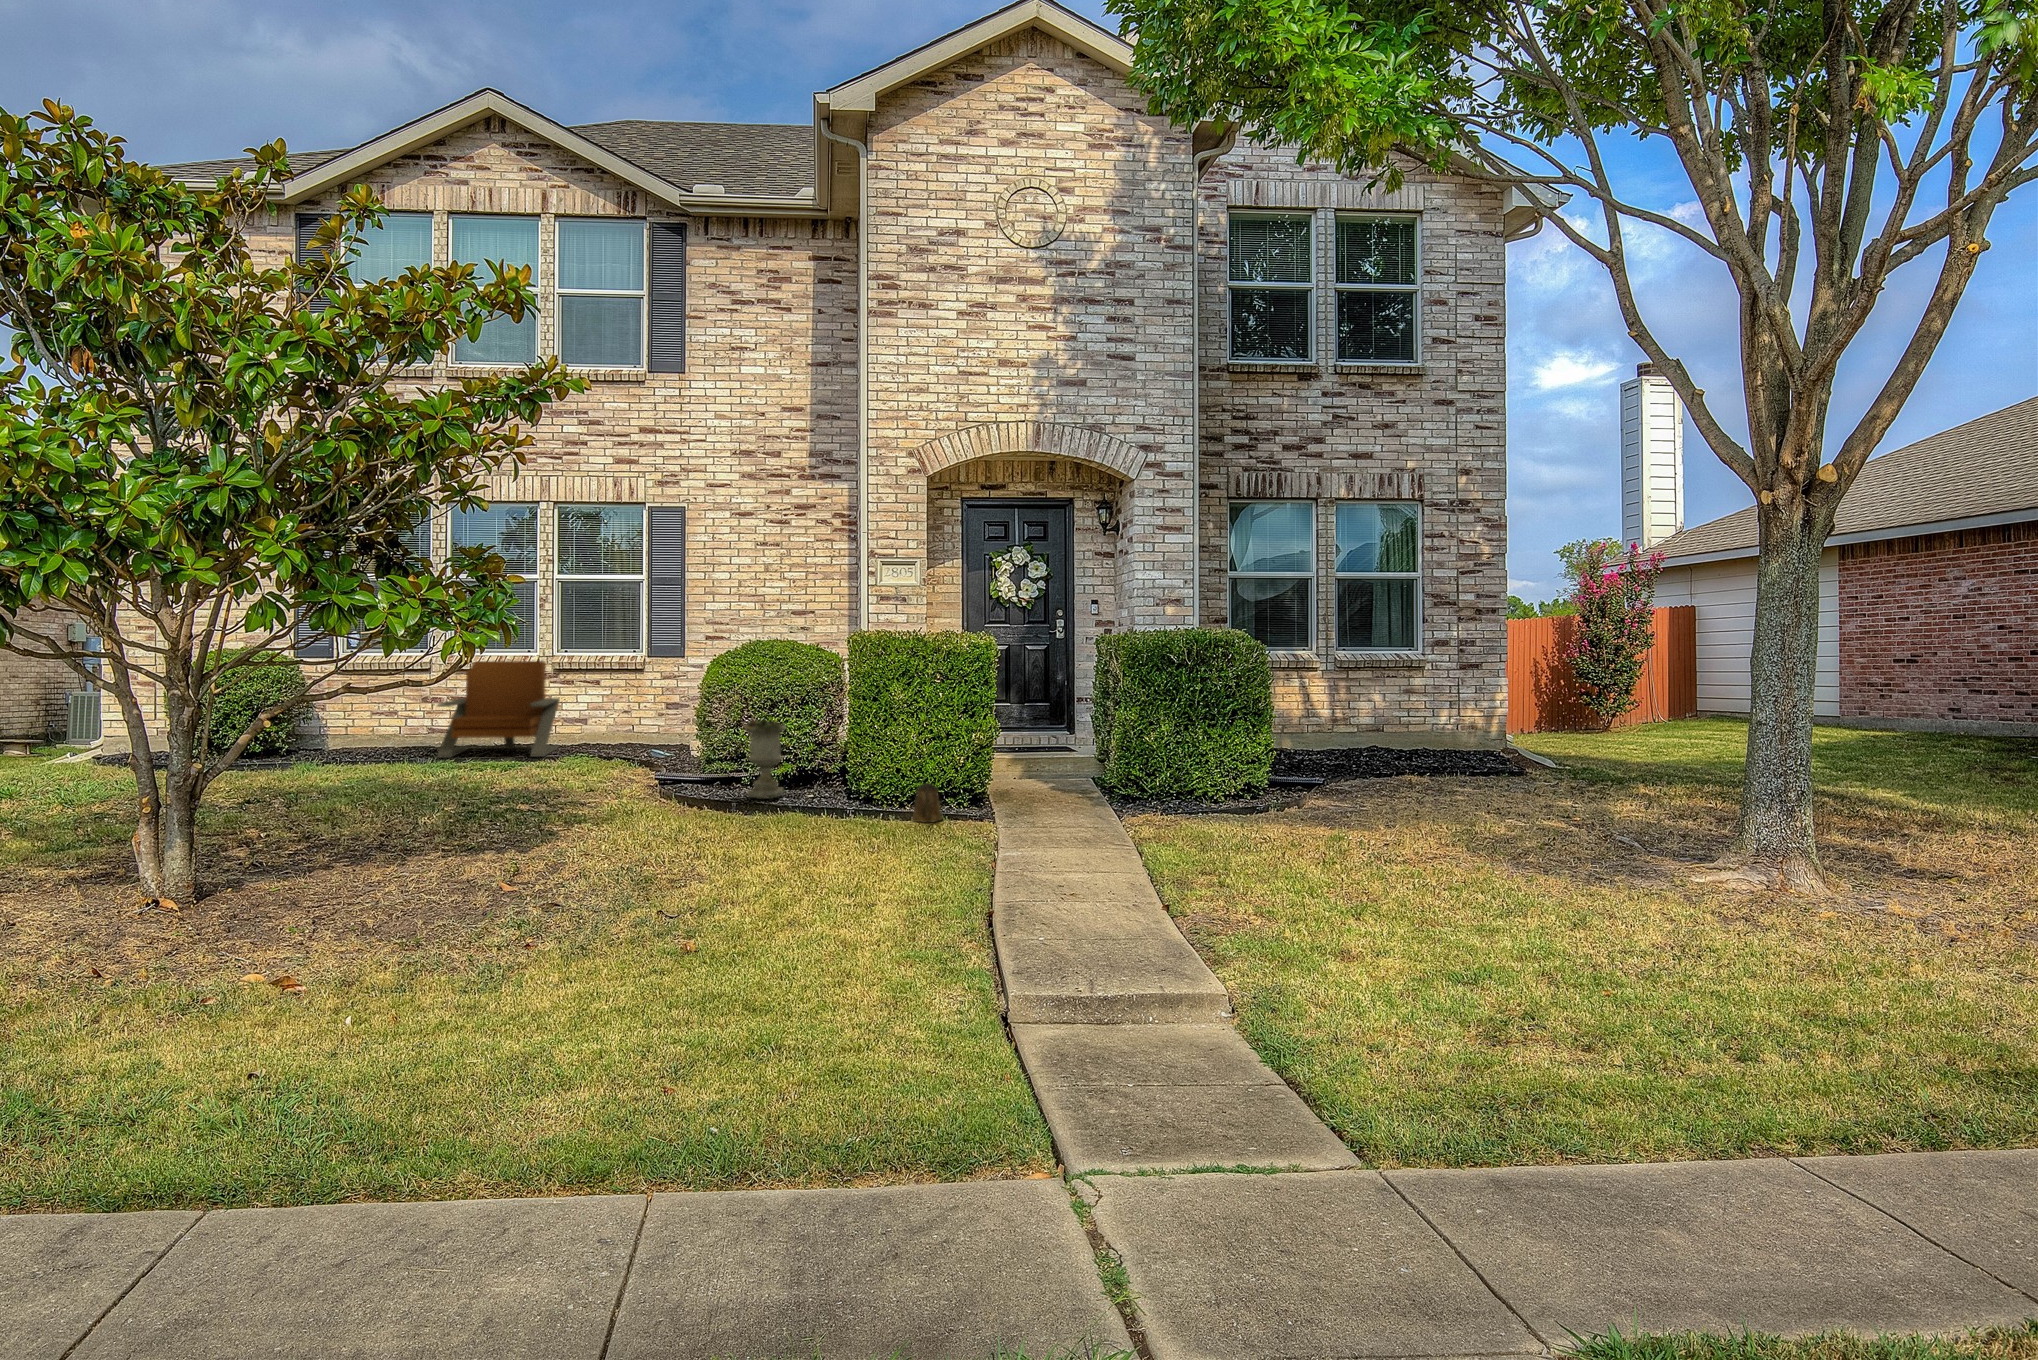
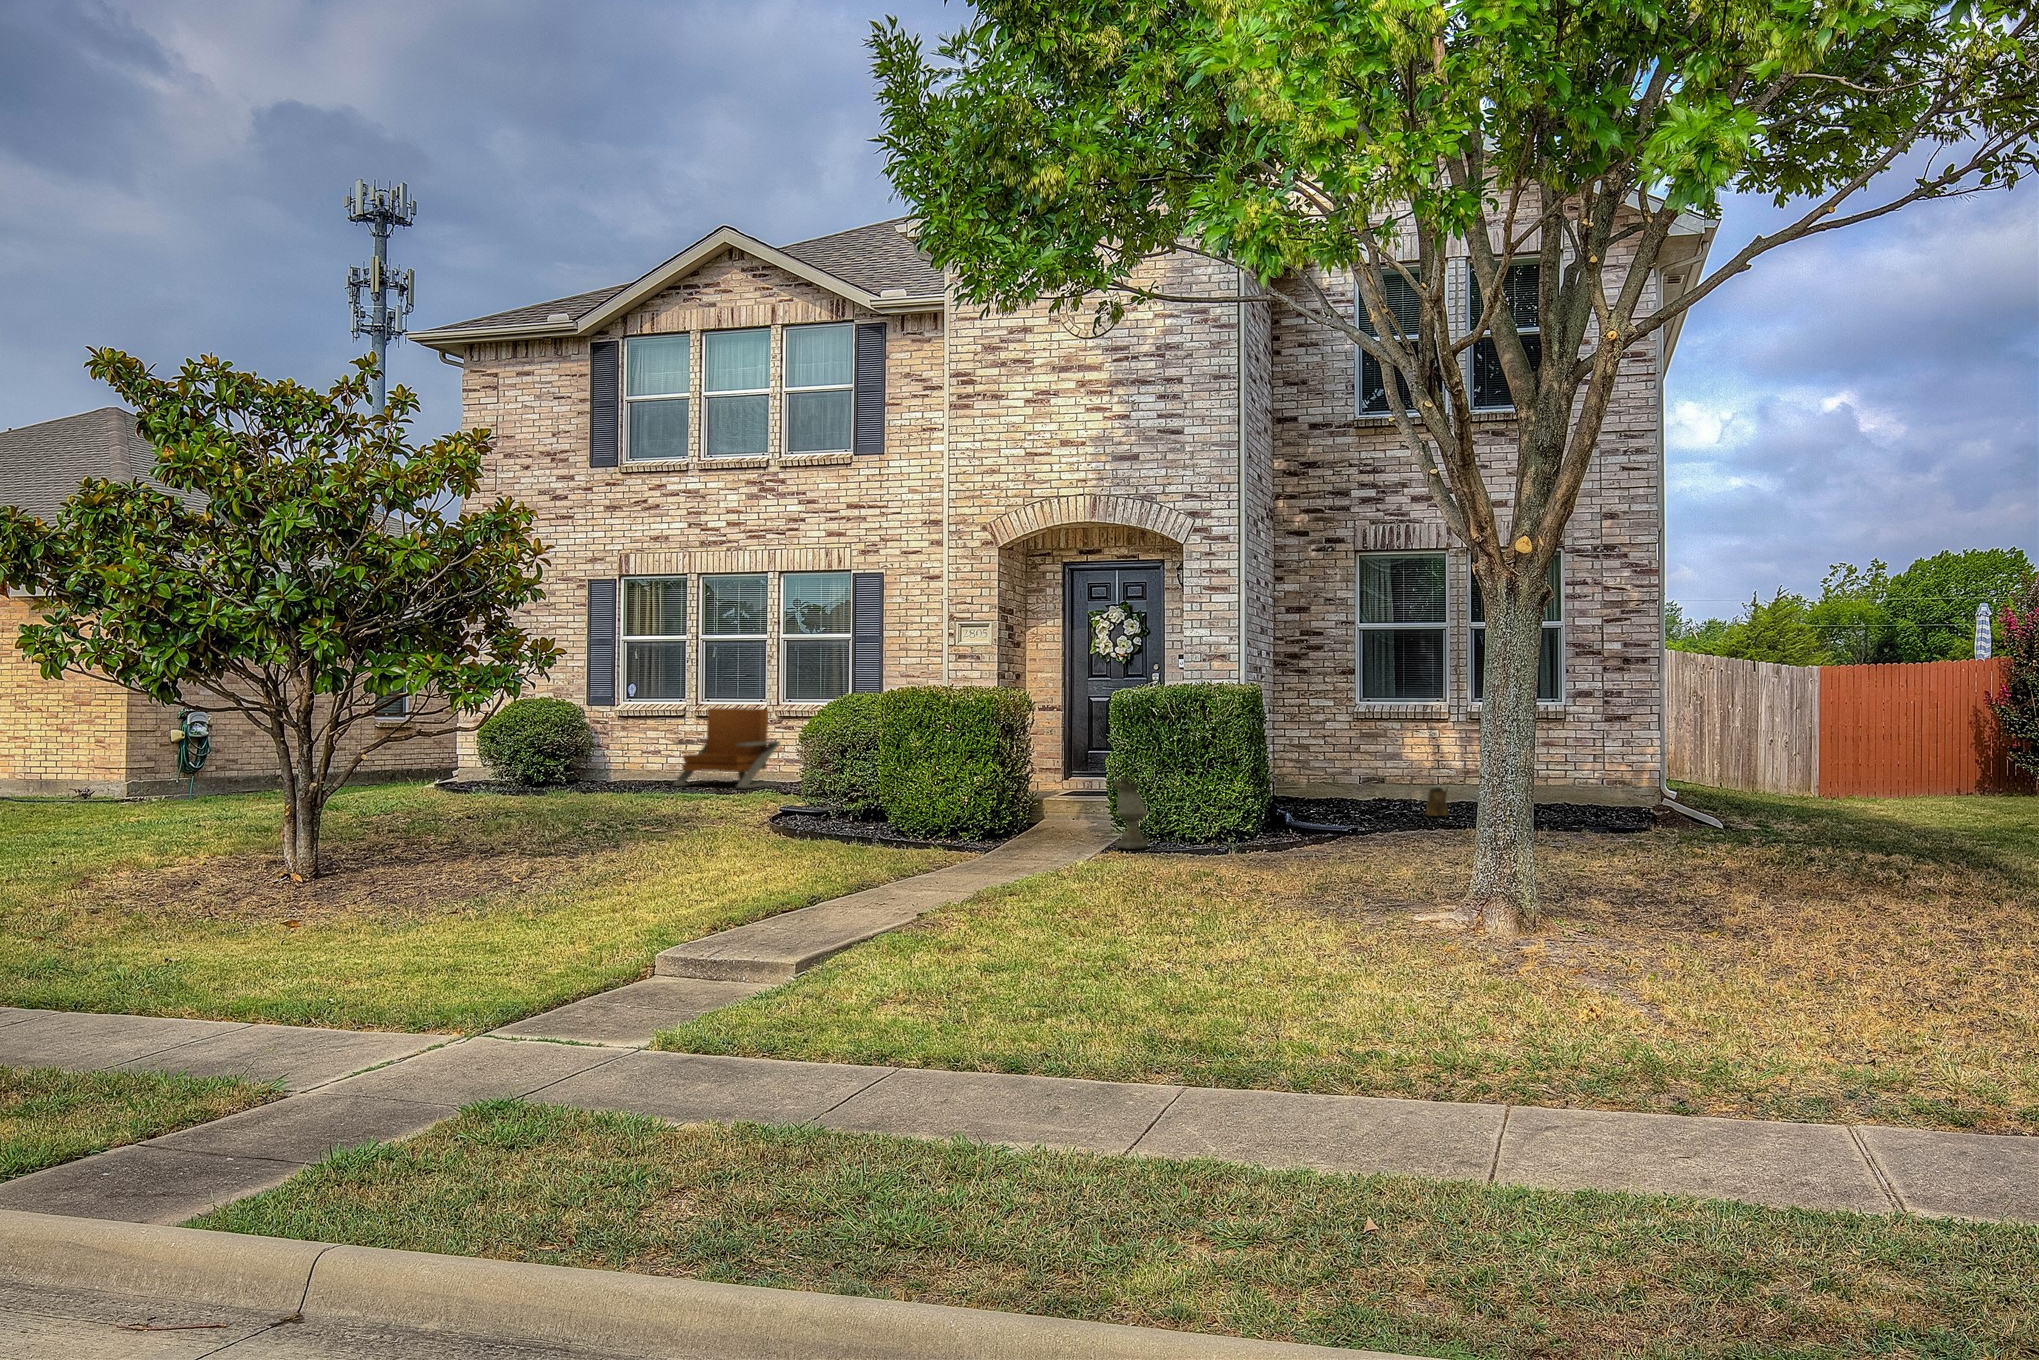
planter: present [745,717,786,799] -> present [1113,777,1148,850]
watering can: present [912,783,942,823] -> present [1426,787,1448,816]

